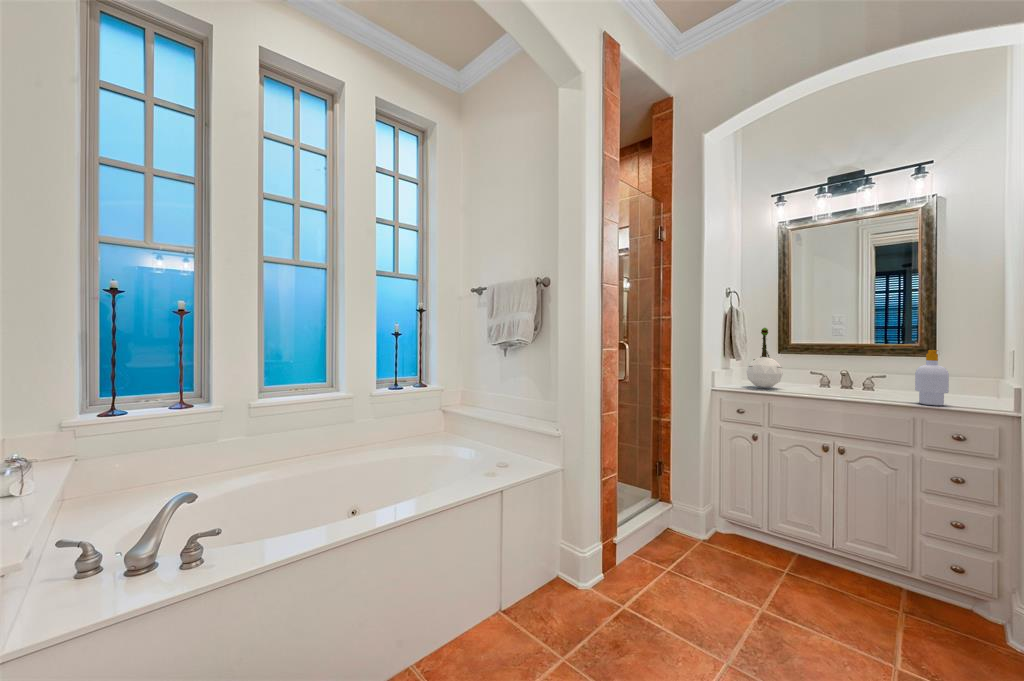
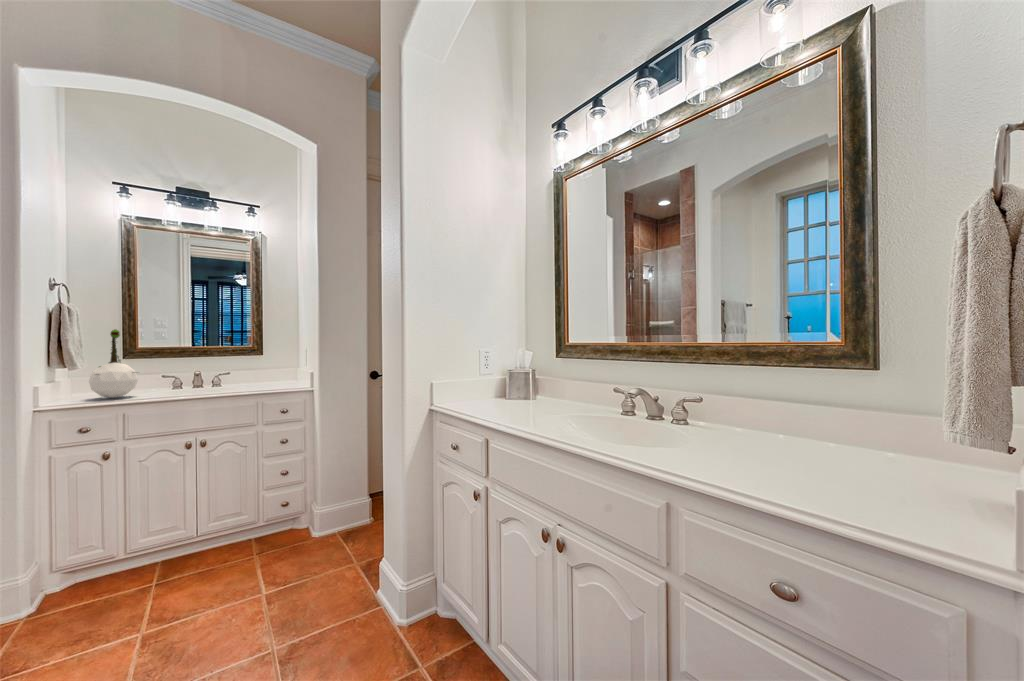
soap bottle: present [915,350,949,406] -> none [257,349,277,390]

